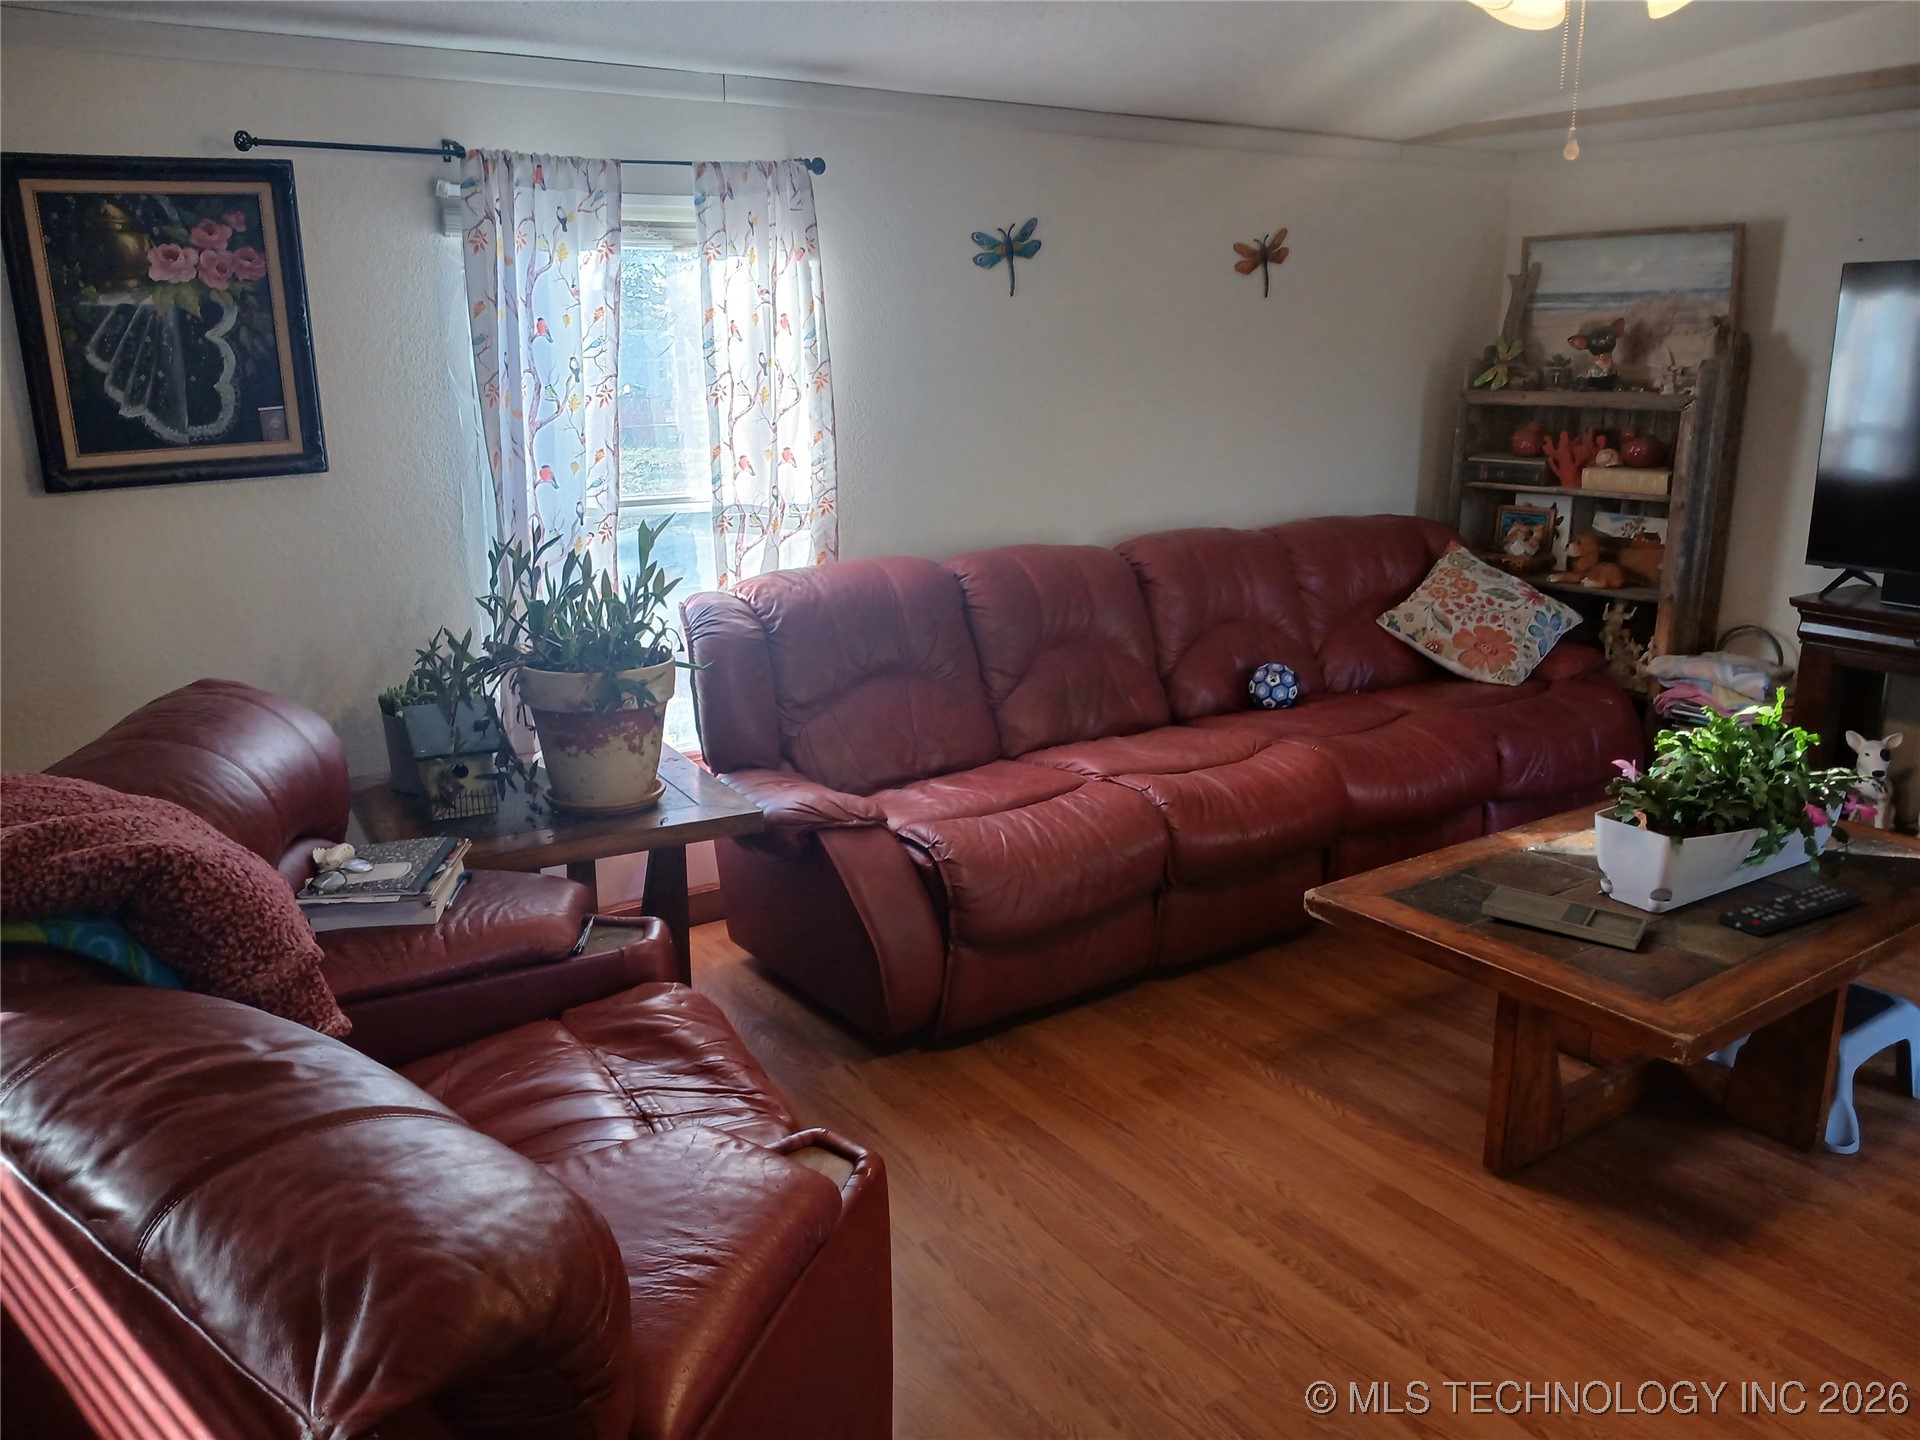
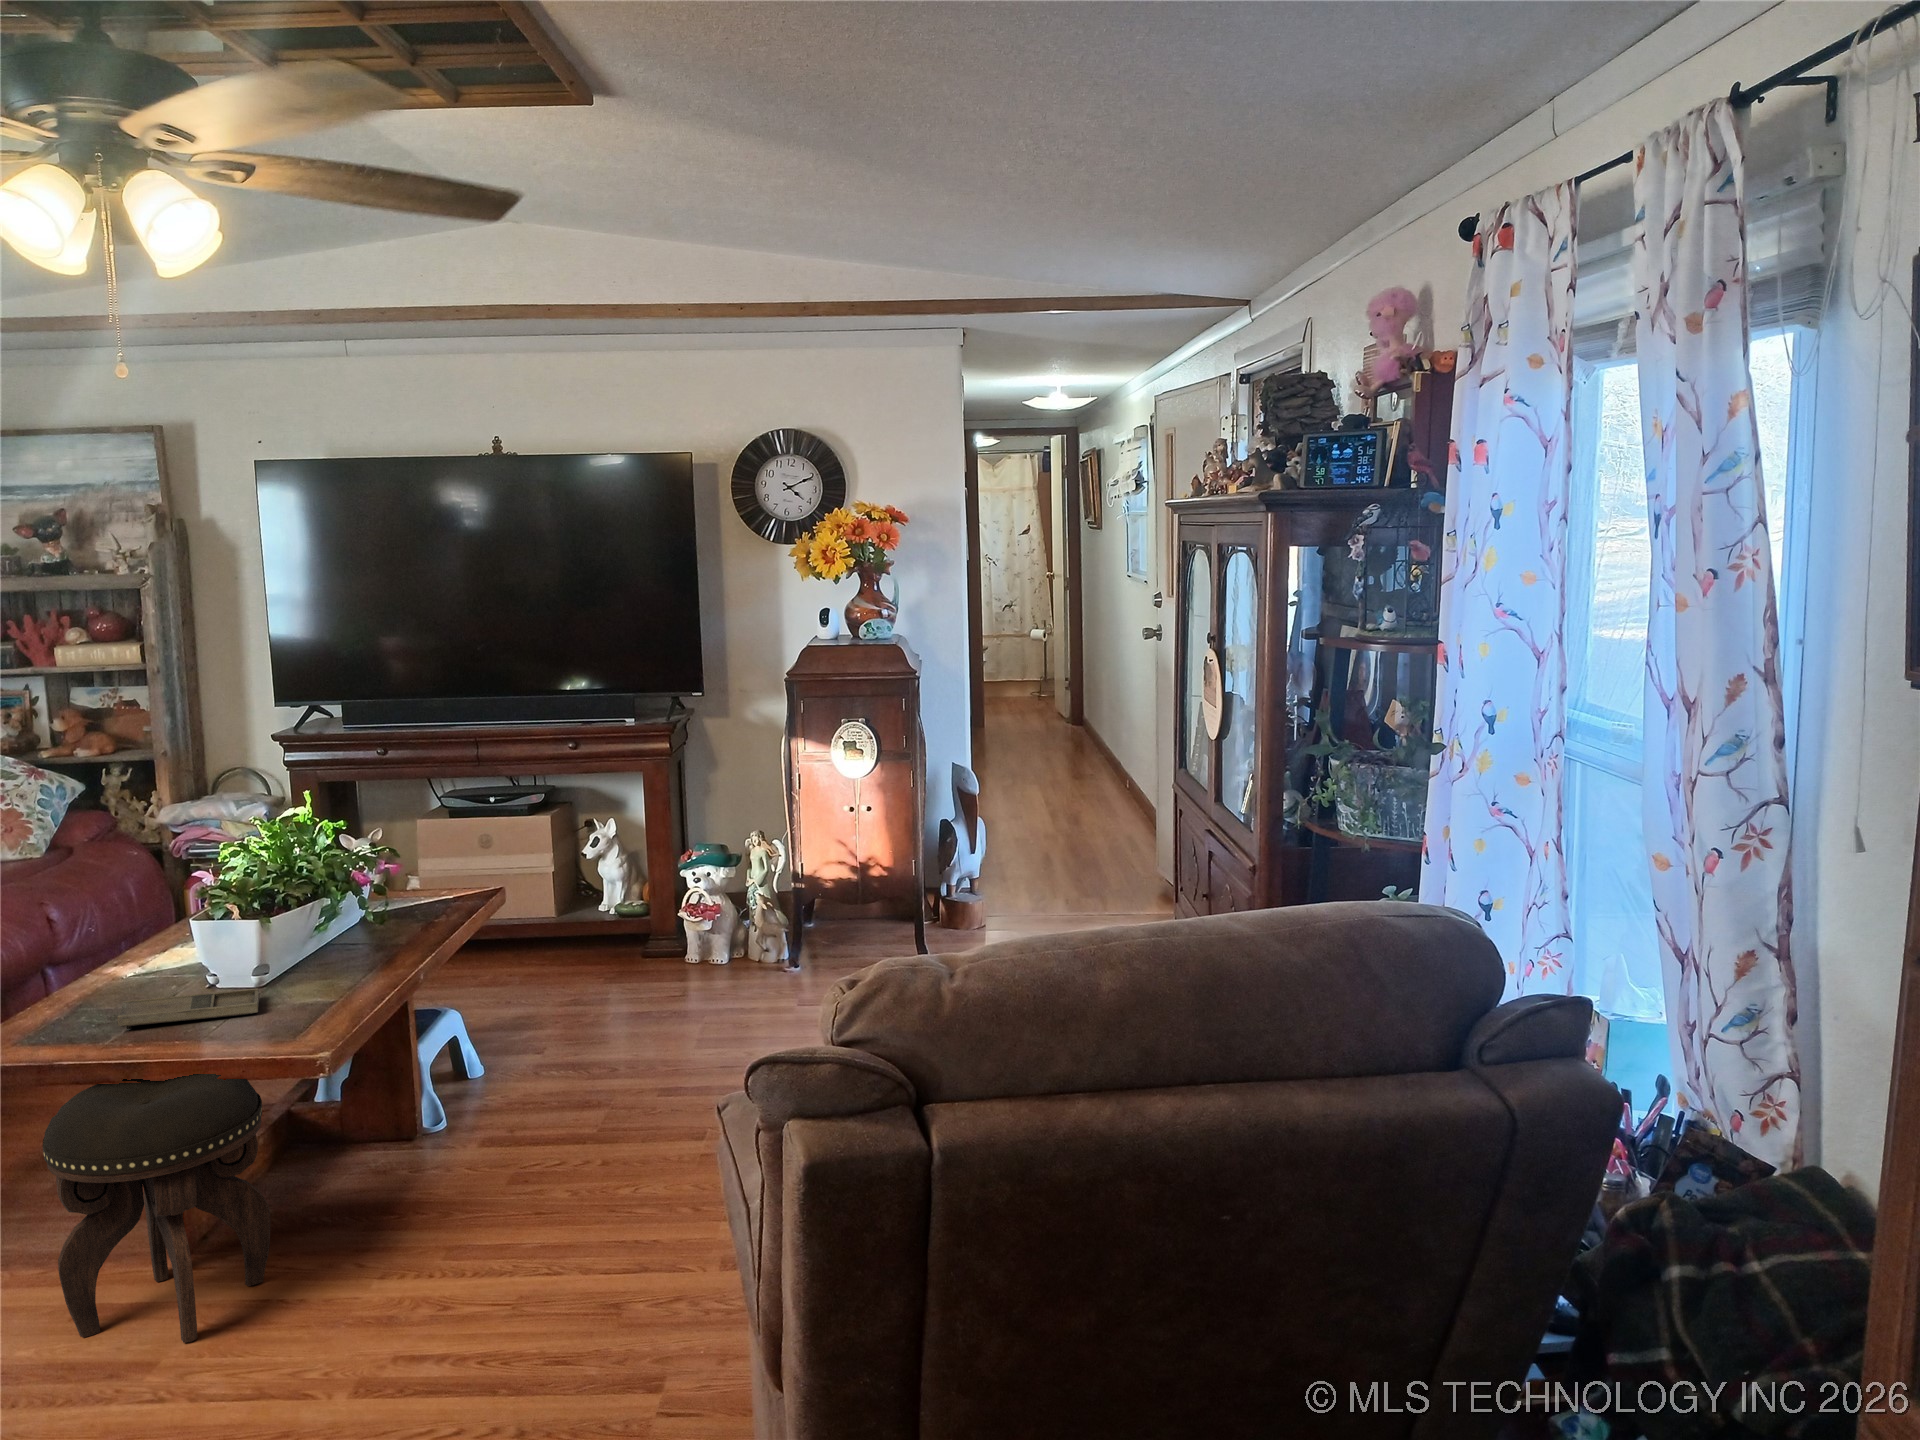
remote control: present [1718,883,1861,936] -> none [308,933,399,978]
footstool: none [1356,973,1600,1301] -> present [42,1074,270,1343]

